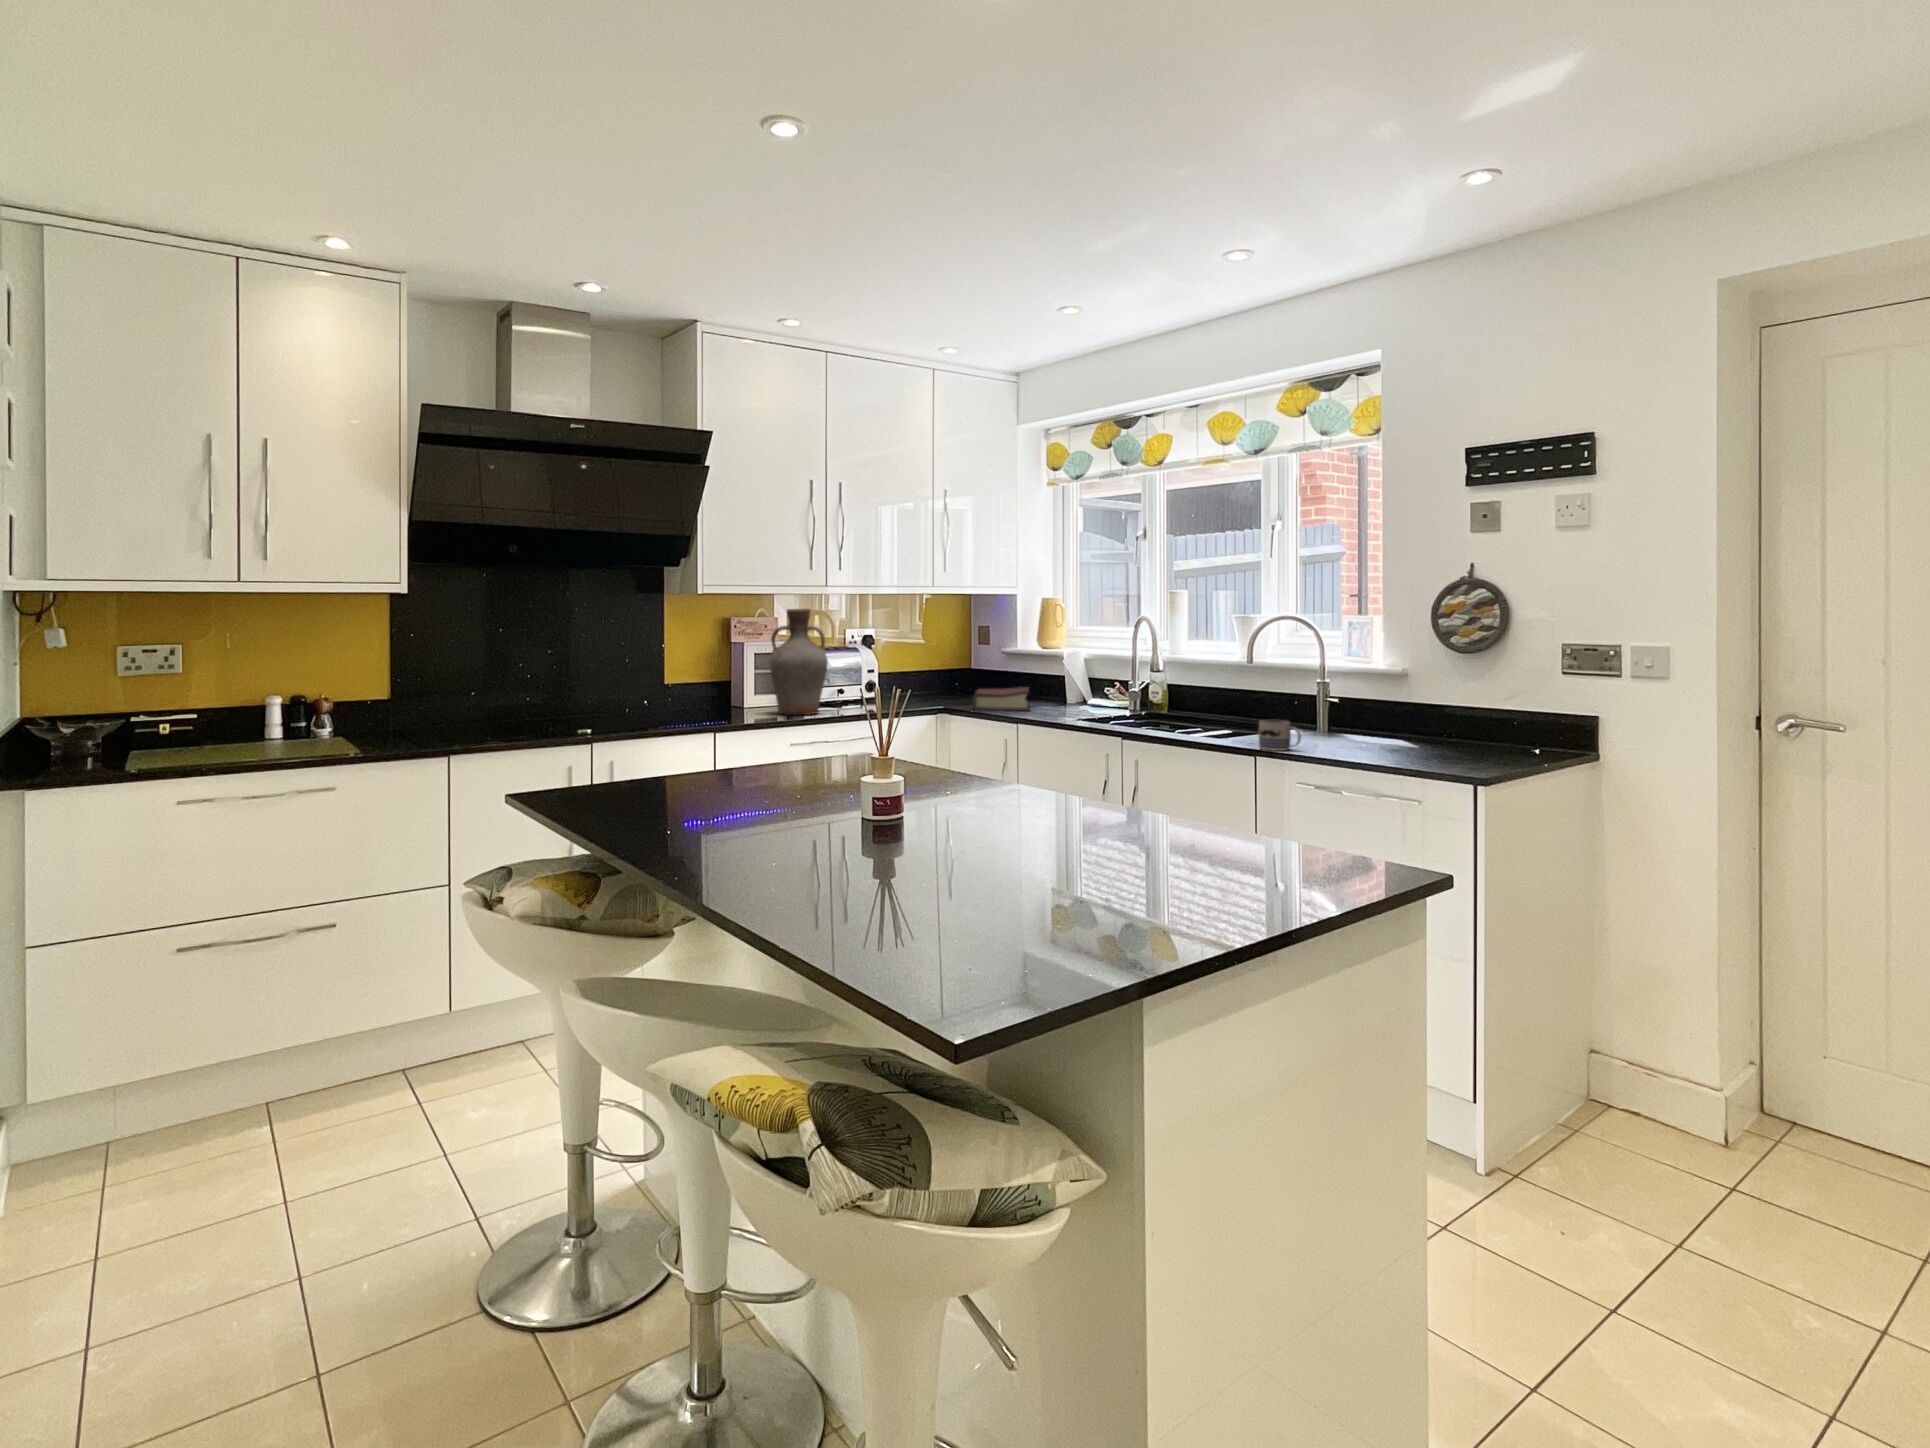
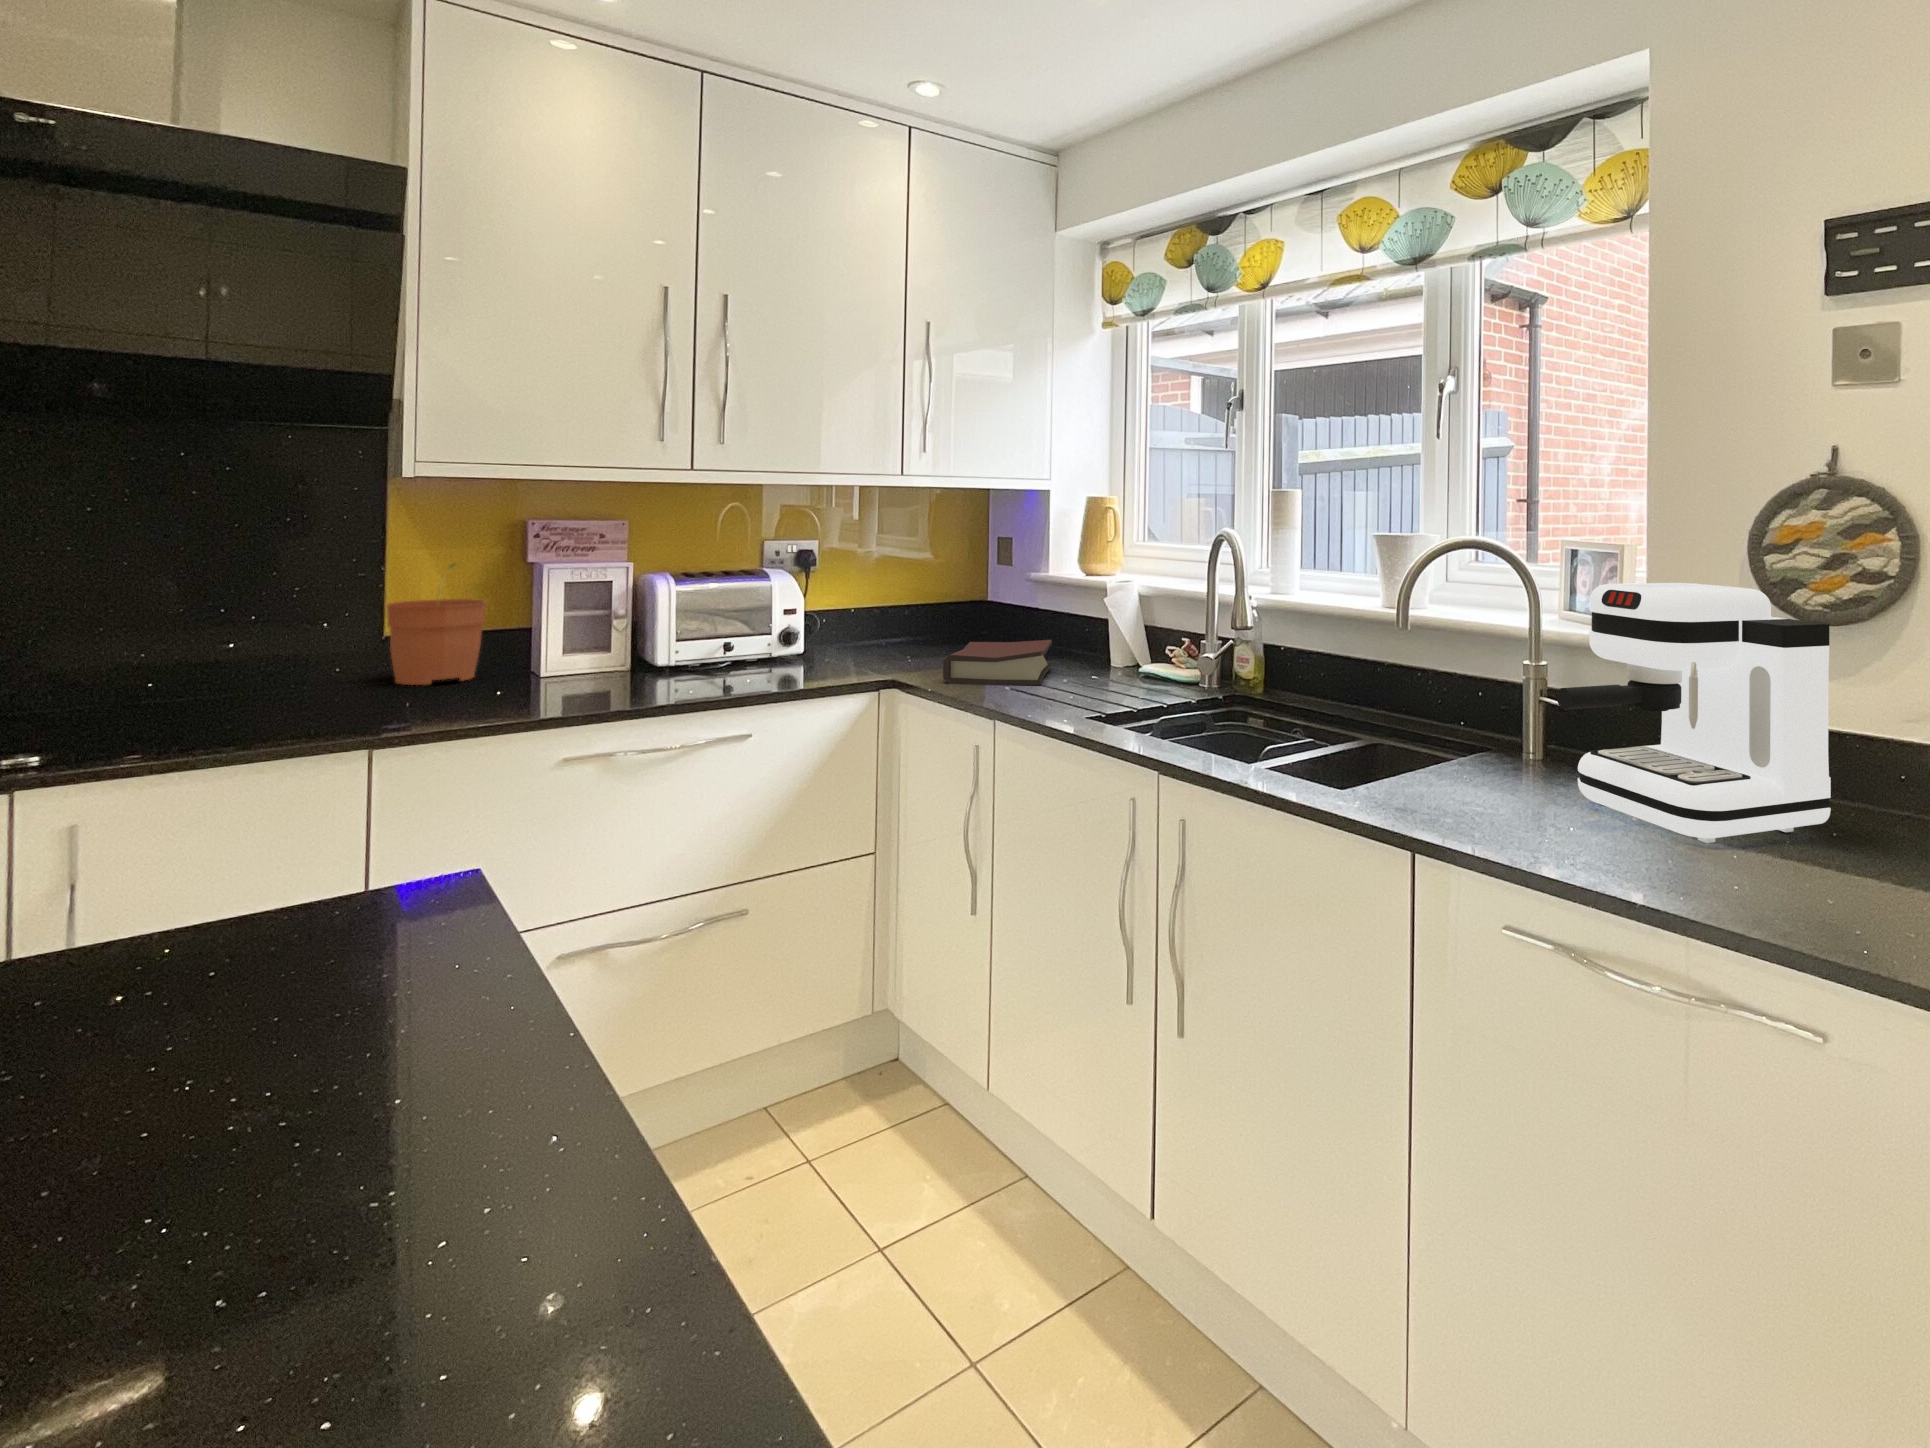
vase: present [770,608,828,715] -> none [555,506,672,699]
coffee maker: none [1325,635,1461,755] -> present [1557,583,1831,843]
plant pot: none [676,643,723,709] -> present [387,564,486,685]
mug: present [1259,720,1301,751] -> none [1422,756,1511,829]

